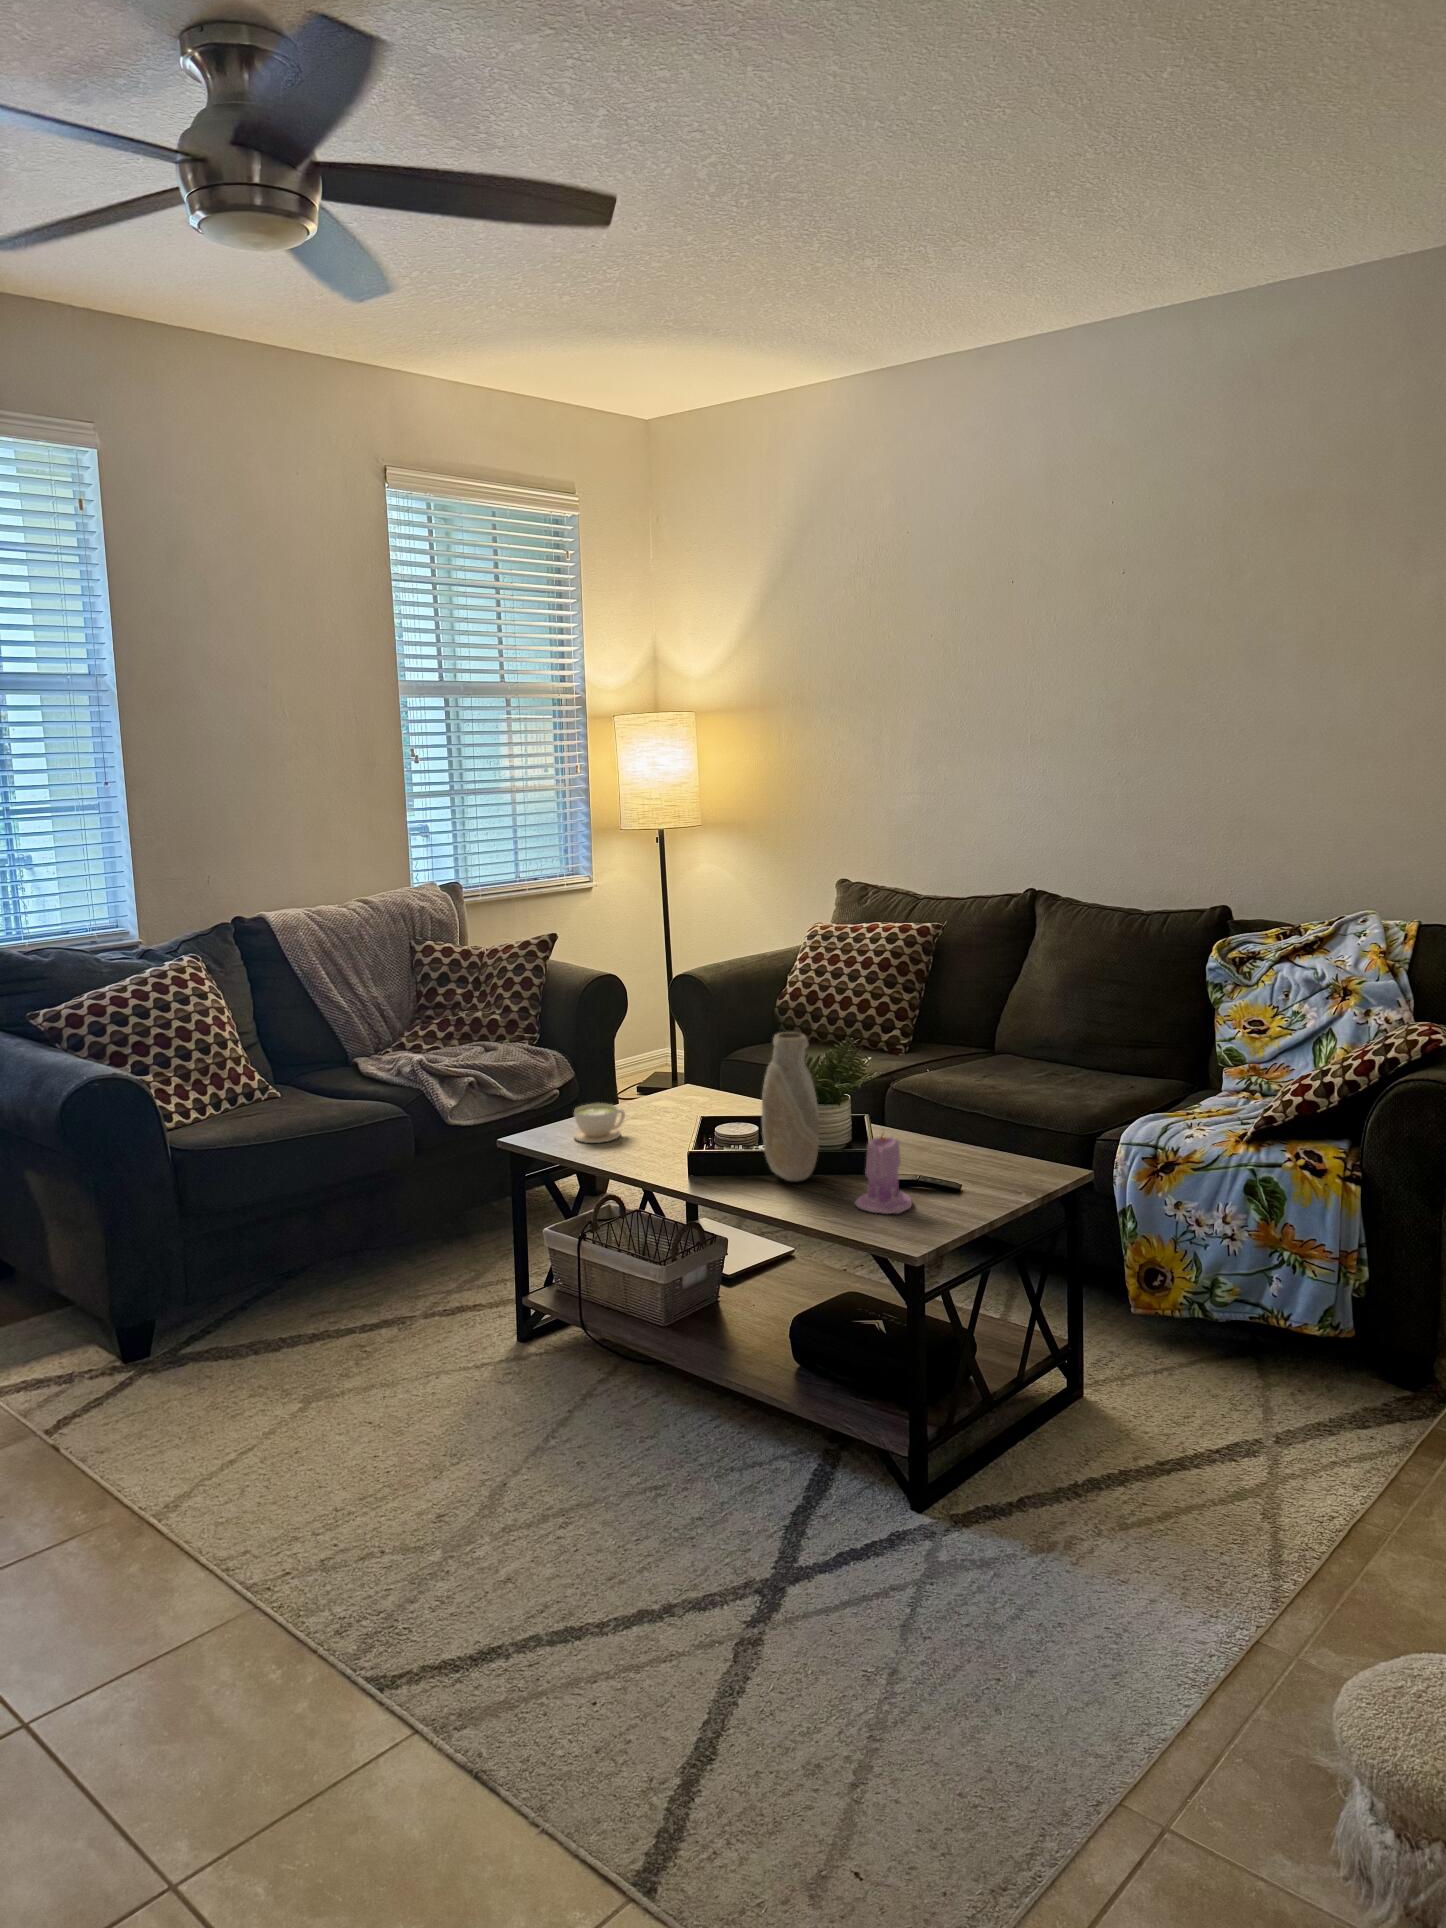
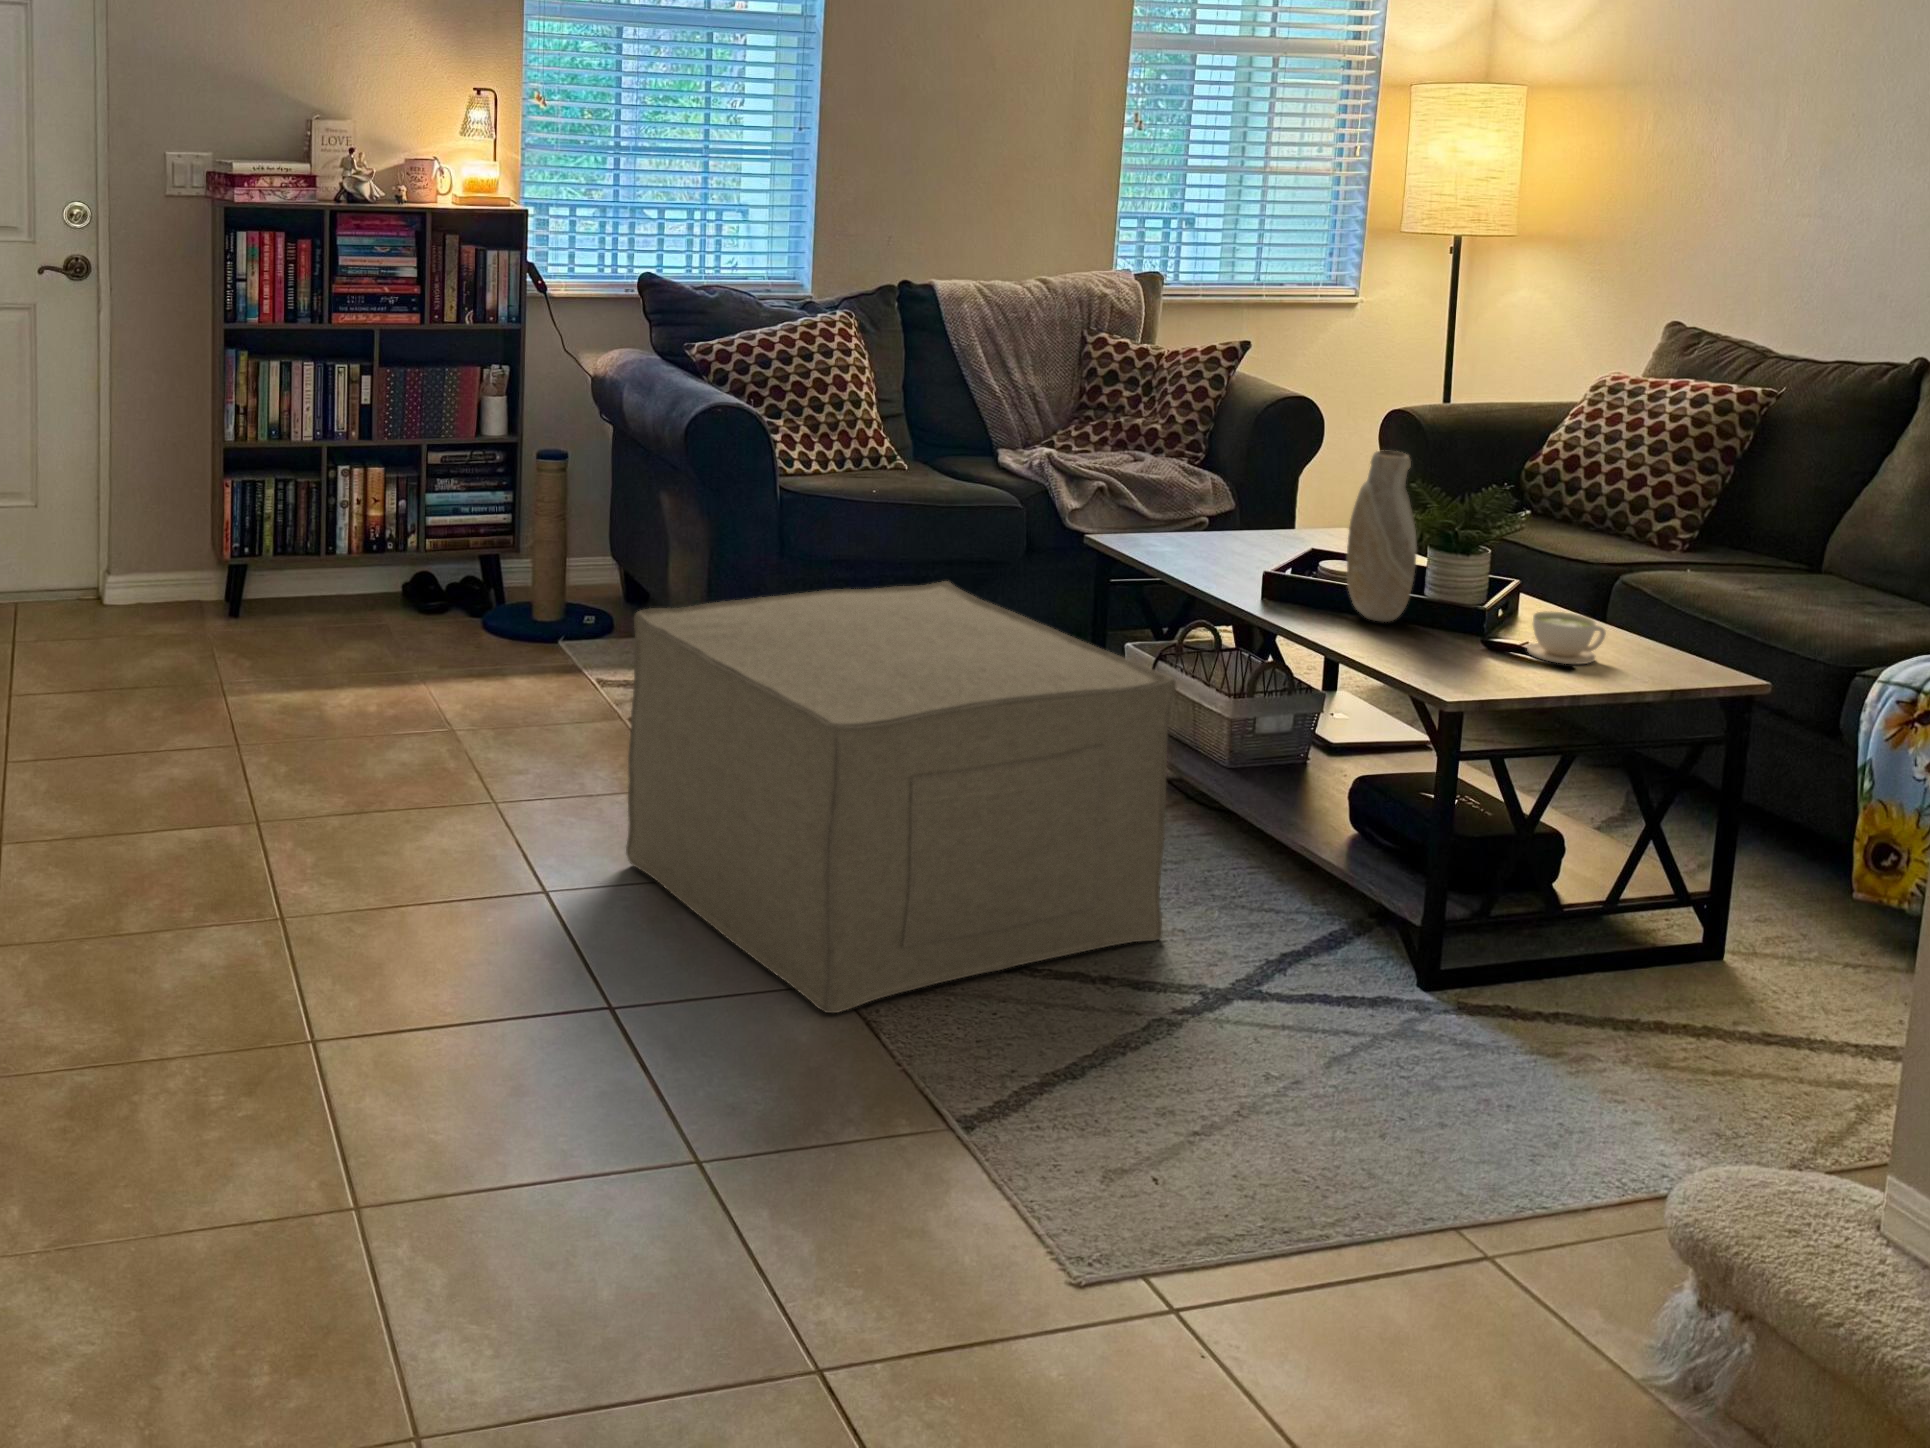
coffee cup: present [573,1103,625,1143] -> present [1527,611,1606,664]
candle: present [855,1134,912,1214] -> none [1424,569,1495,667]
ottoman: none [80,1227,692,1788] -> present [626,581,1176,1013]

